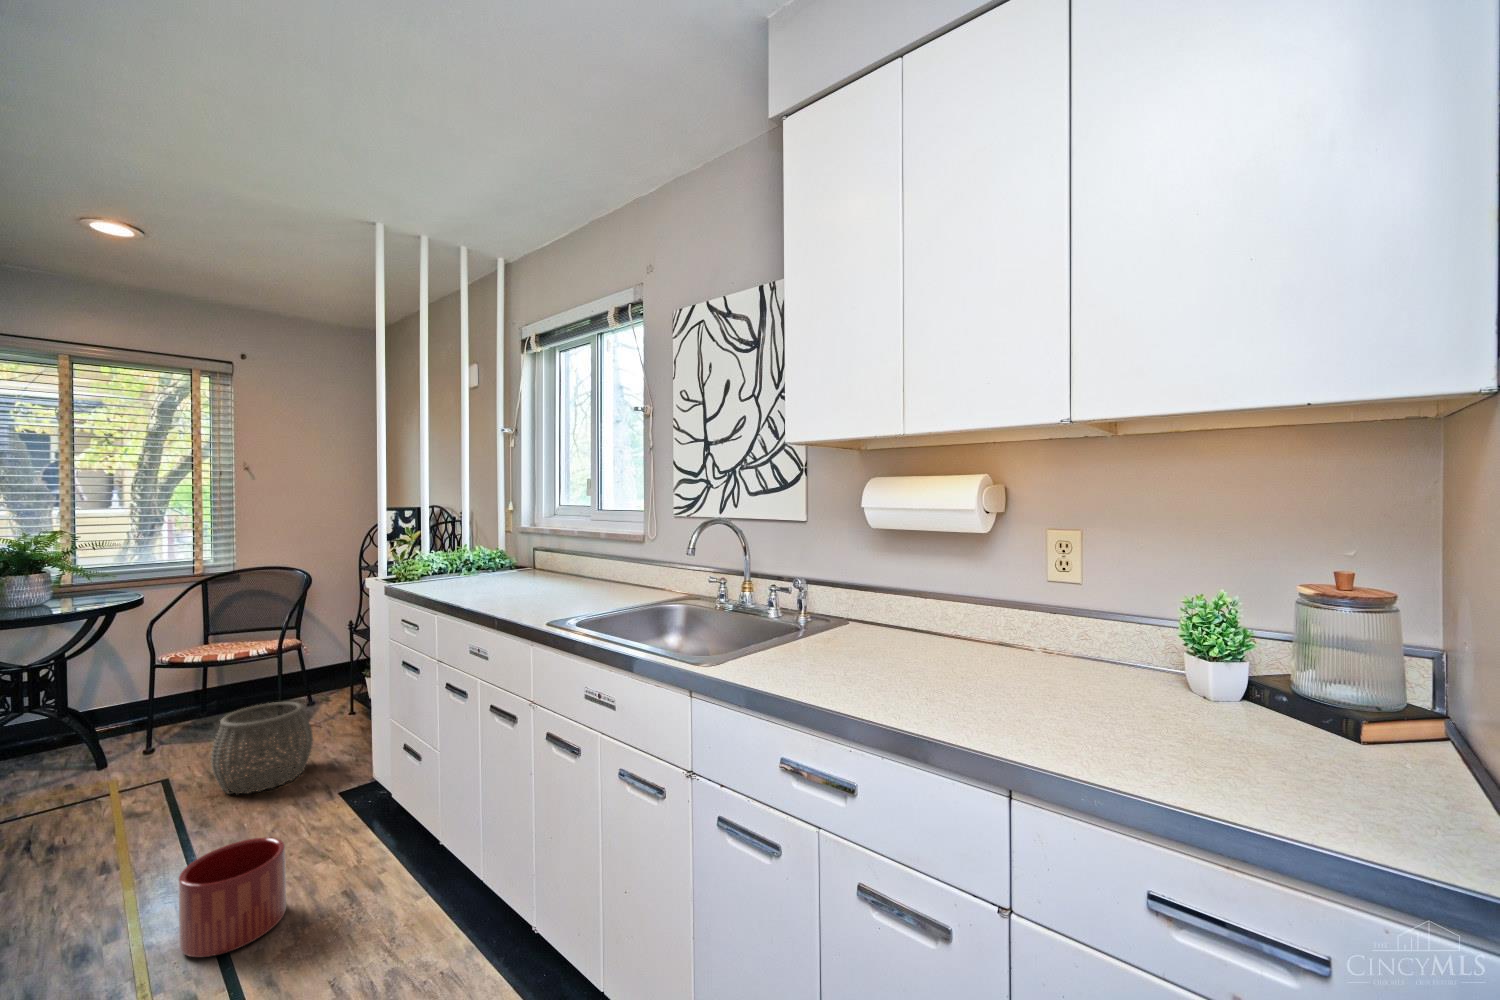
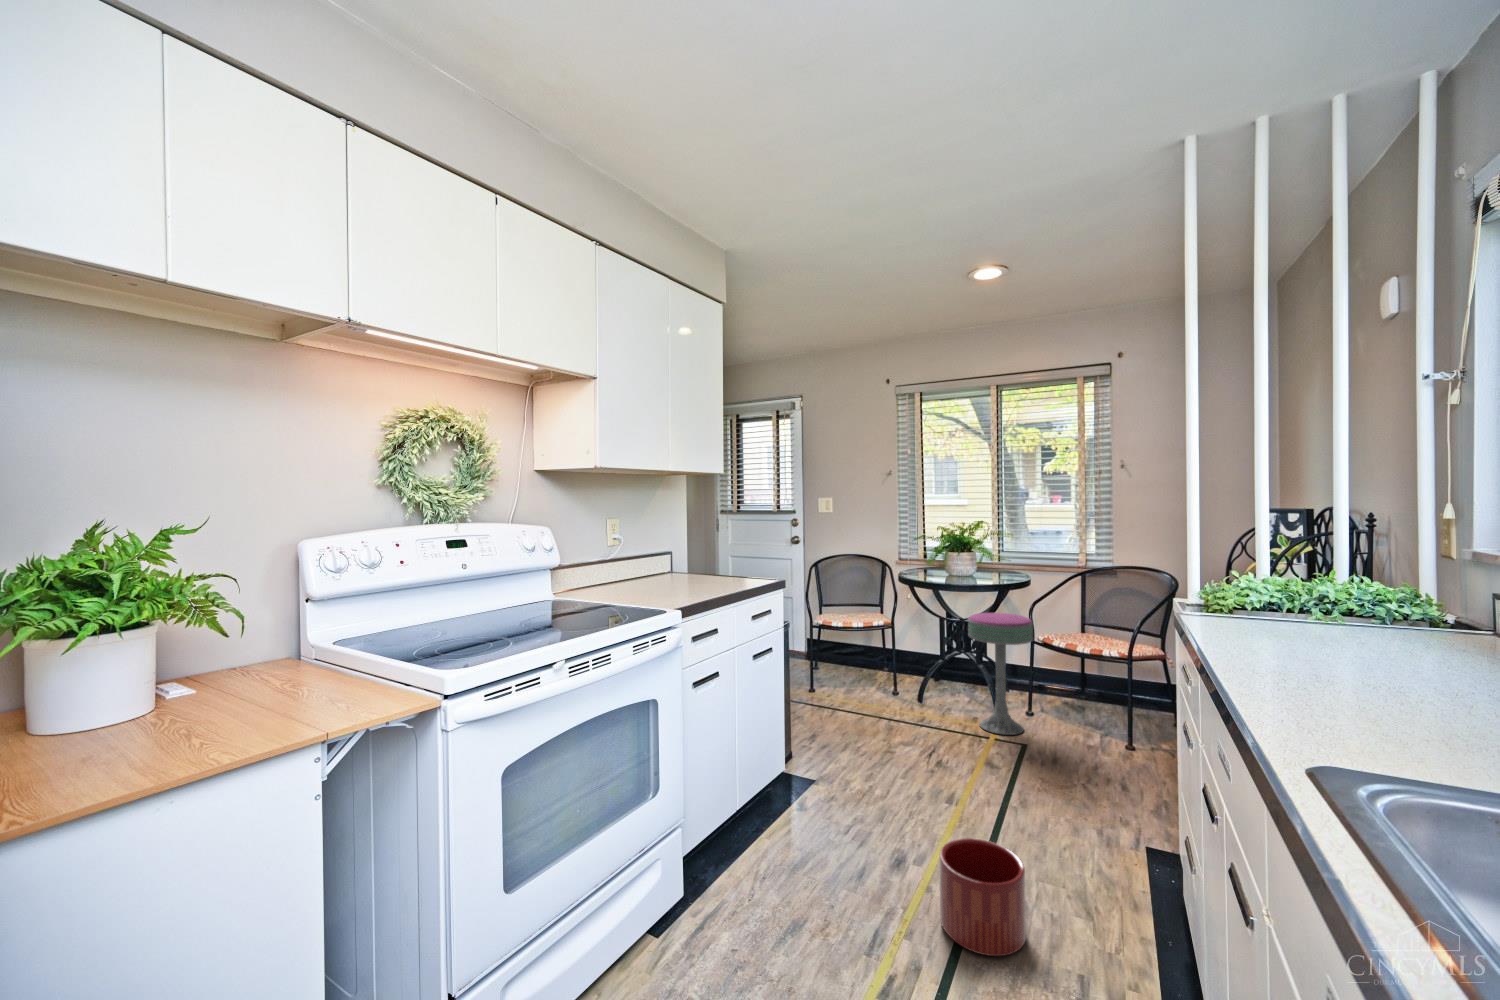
bar stool: none [61,638,167,788] -> present [968,613,1033,735]
woven basket: present [211,702,313,794] -> none [1042,707,1138,804]

